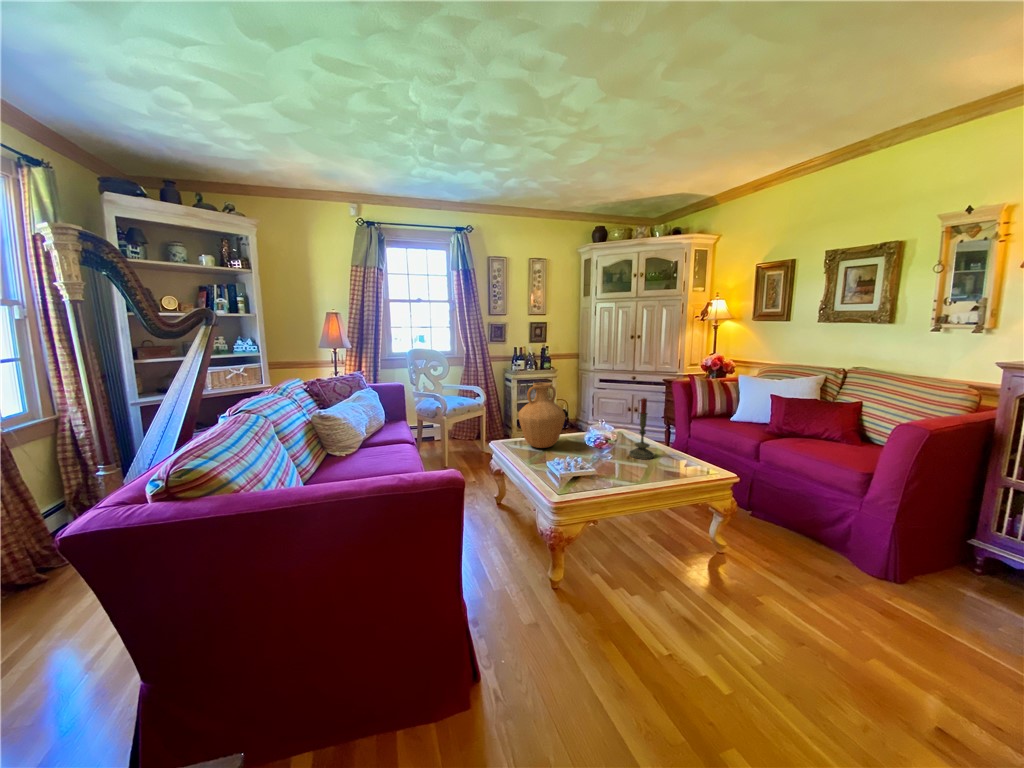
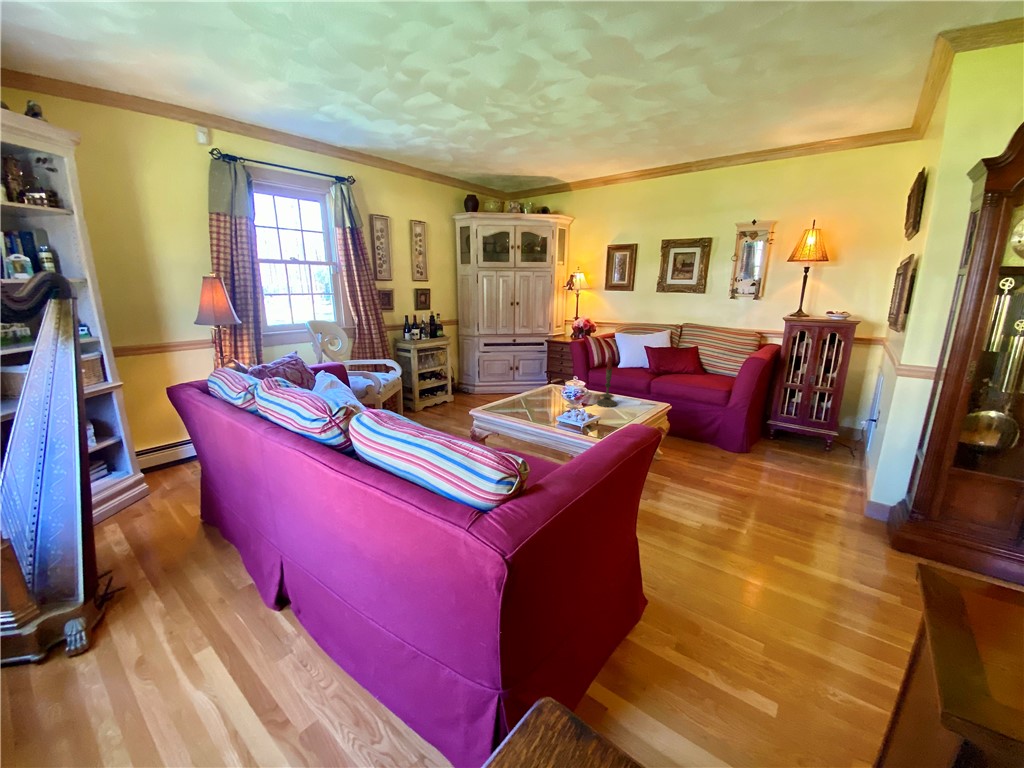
vase: present [518,383,565,448] -> none [502,351,547,413]

